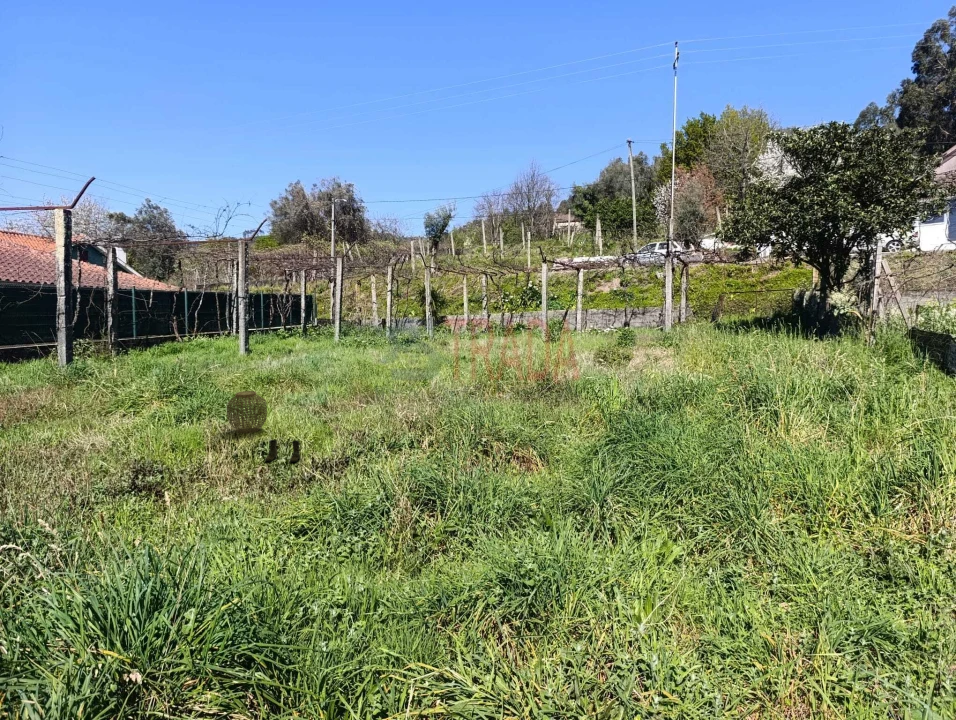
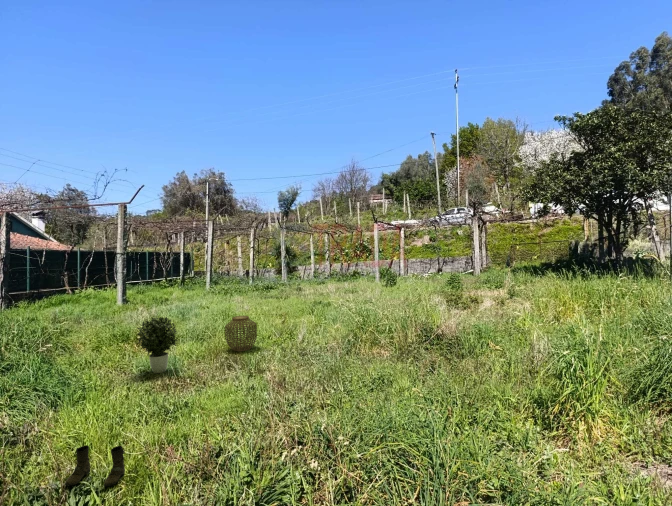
potted plant: none [287,362,322,410] -> present [138,317,177,373]
woven basket: present [226,391,267,433] -> present [225,316,257,351]

